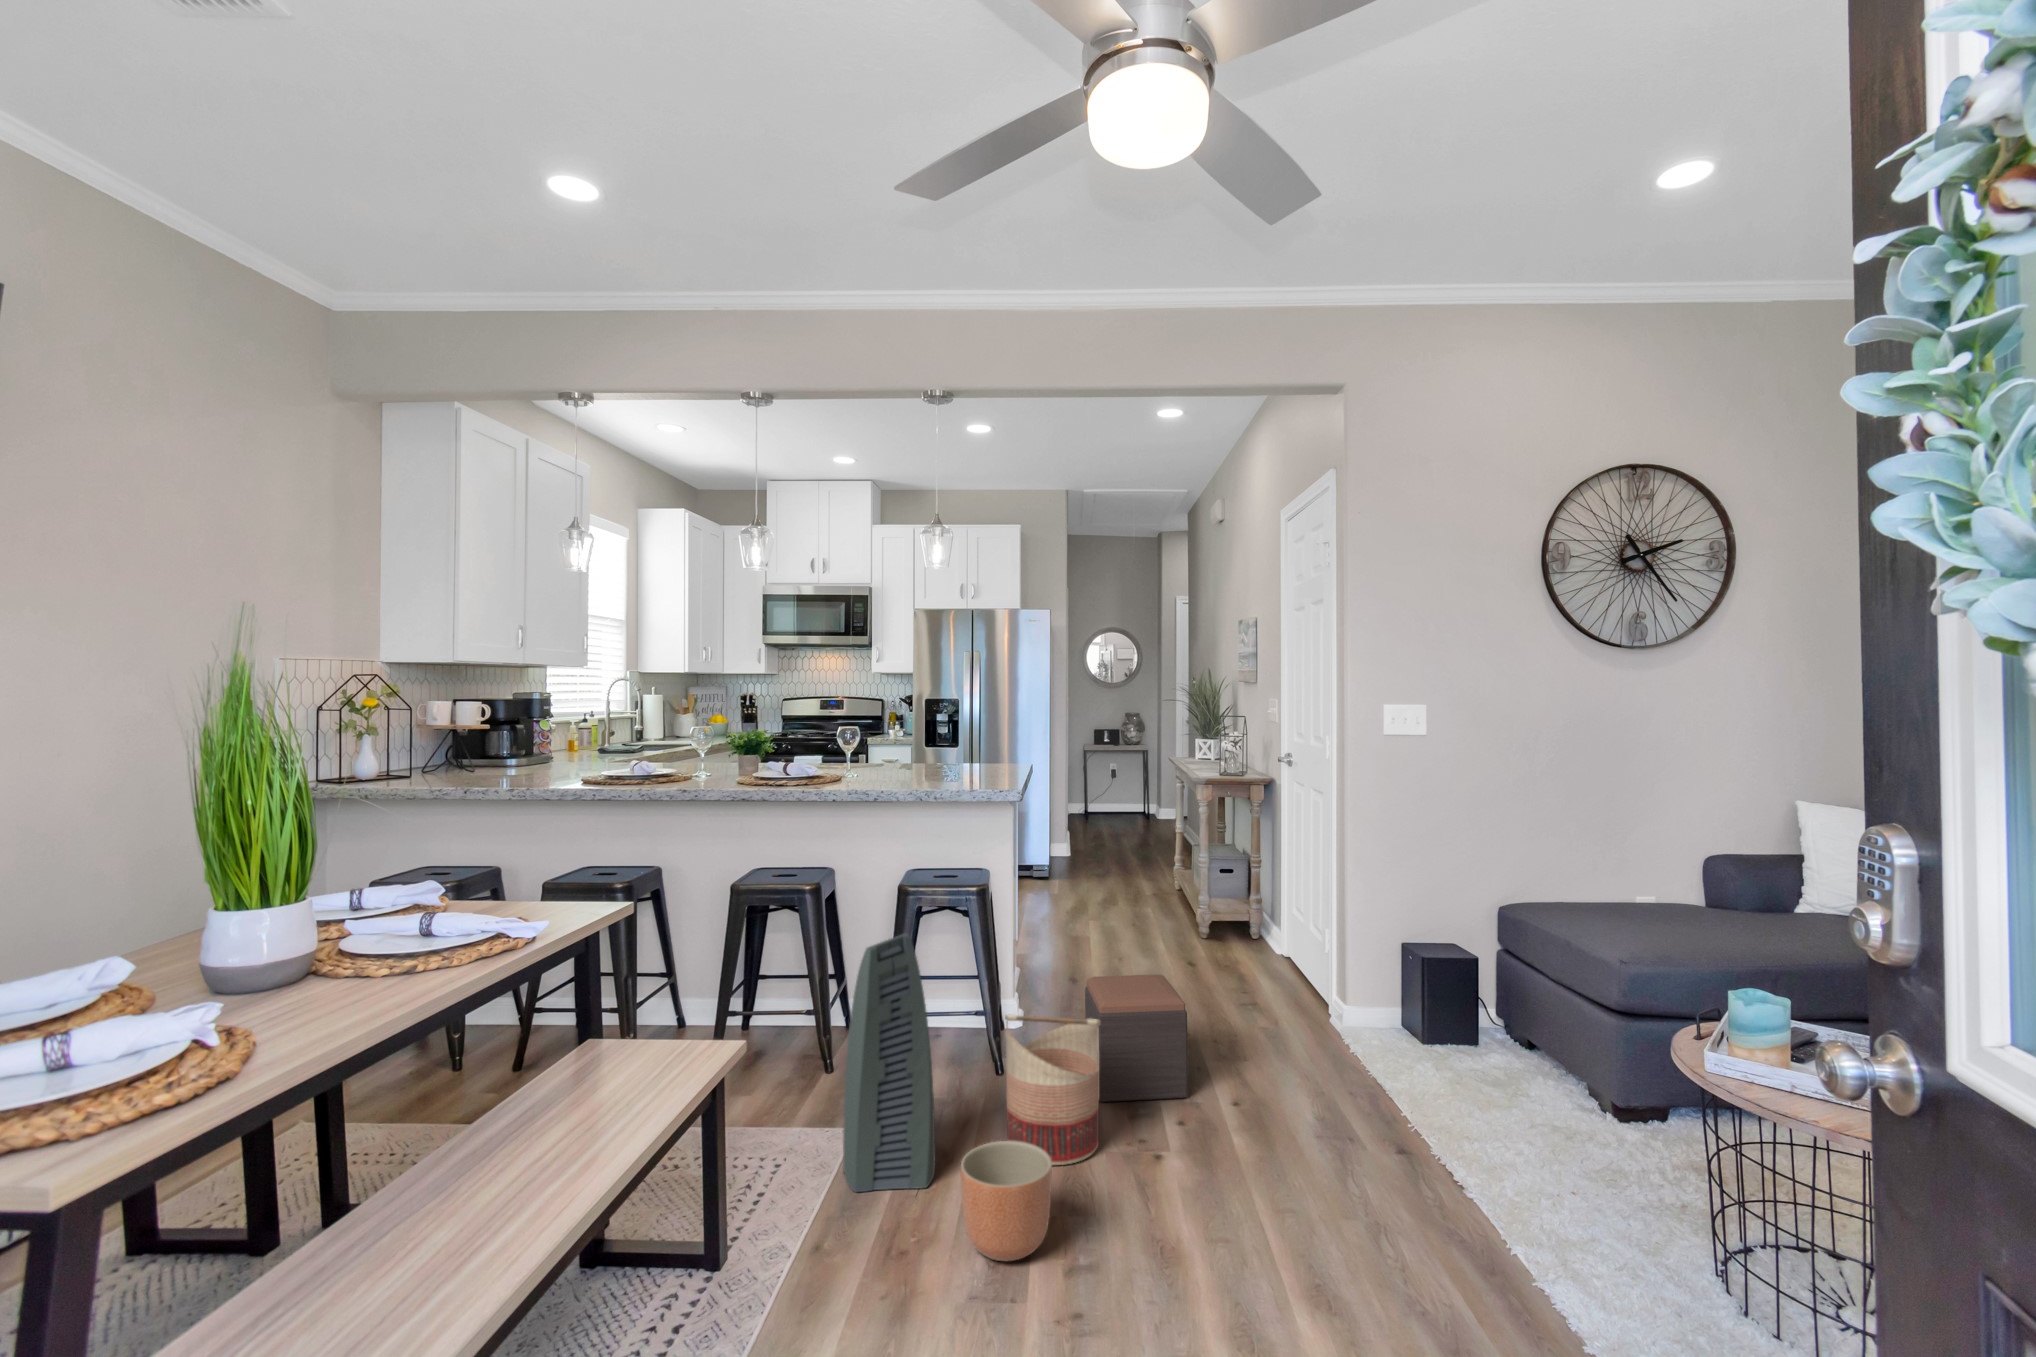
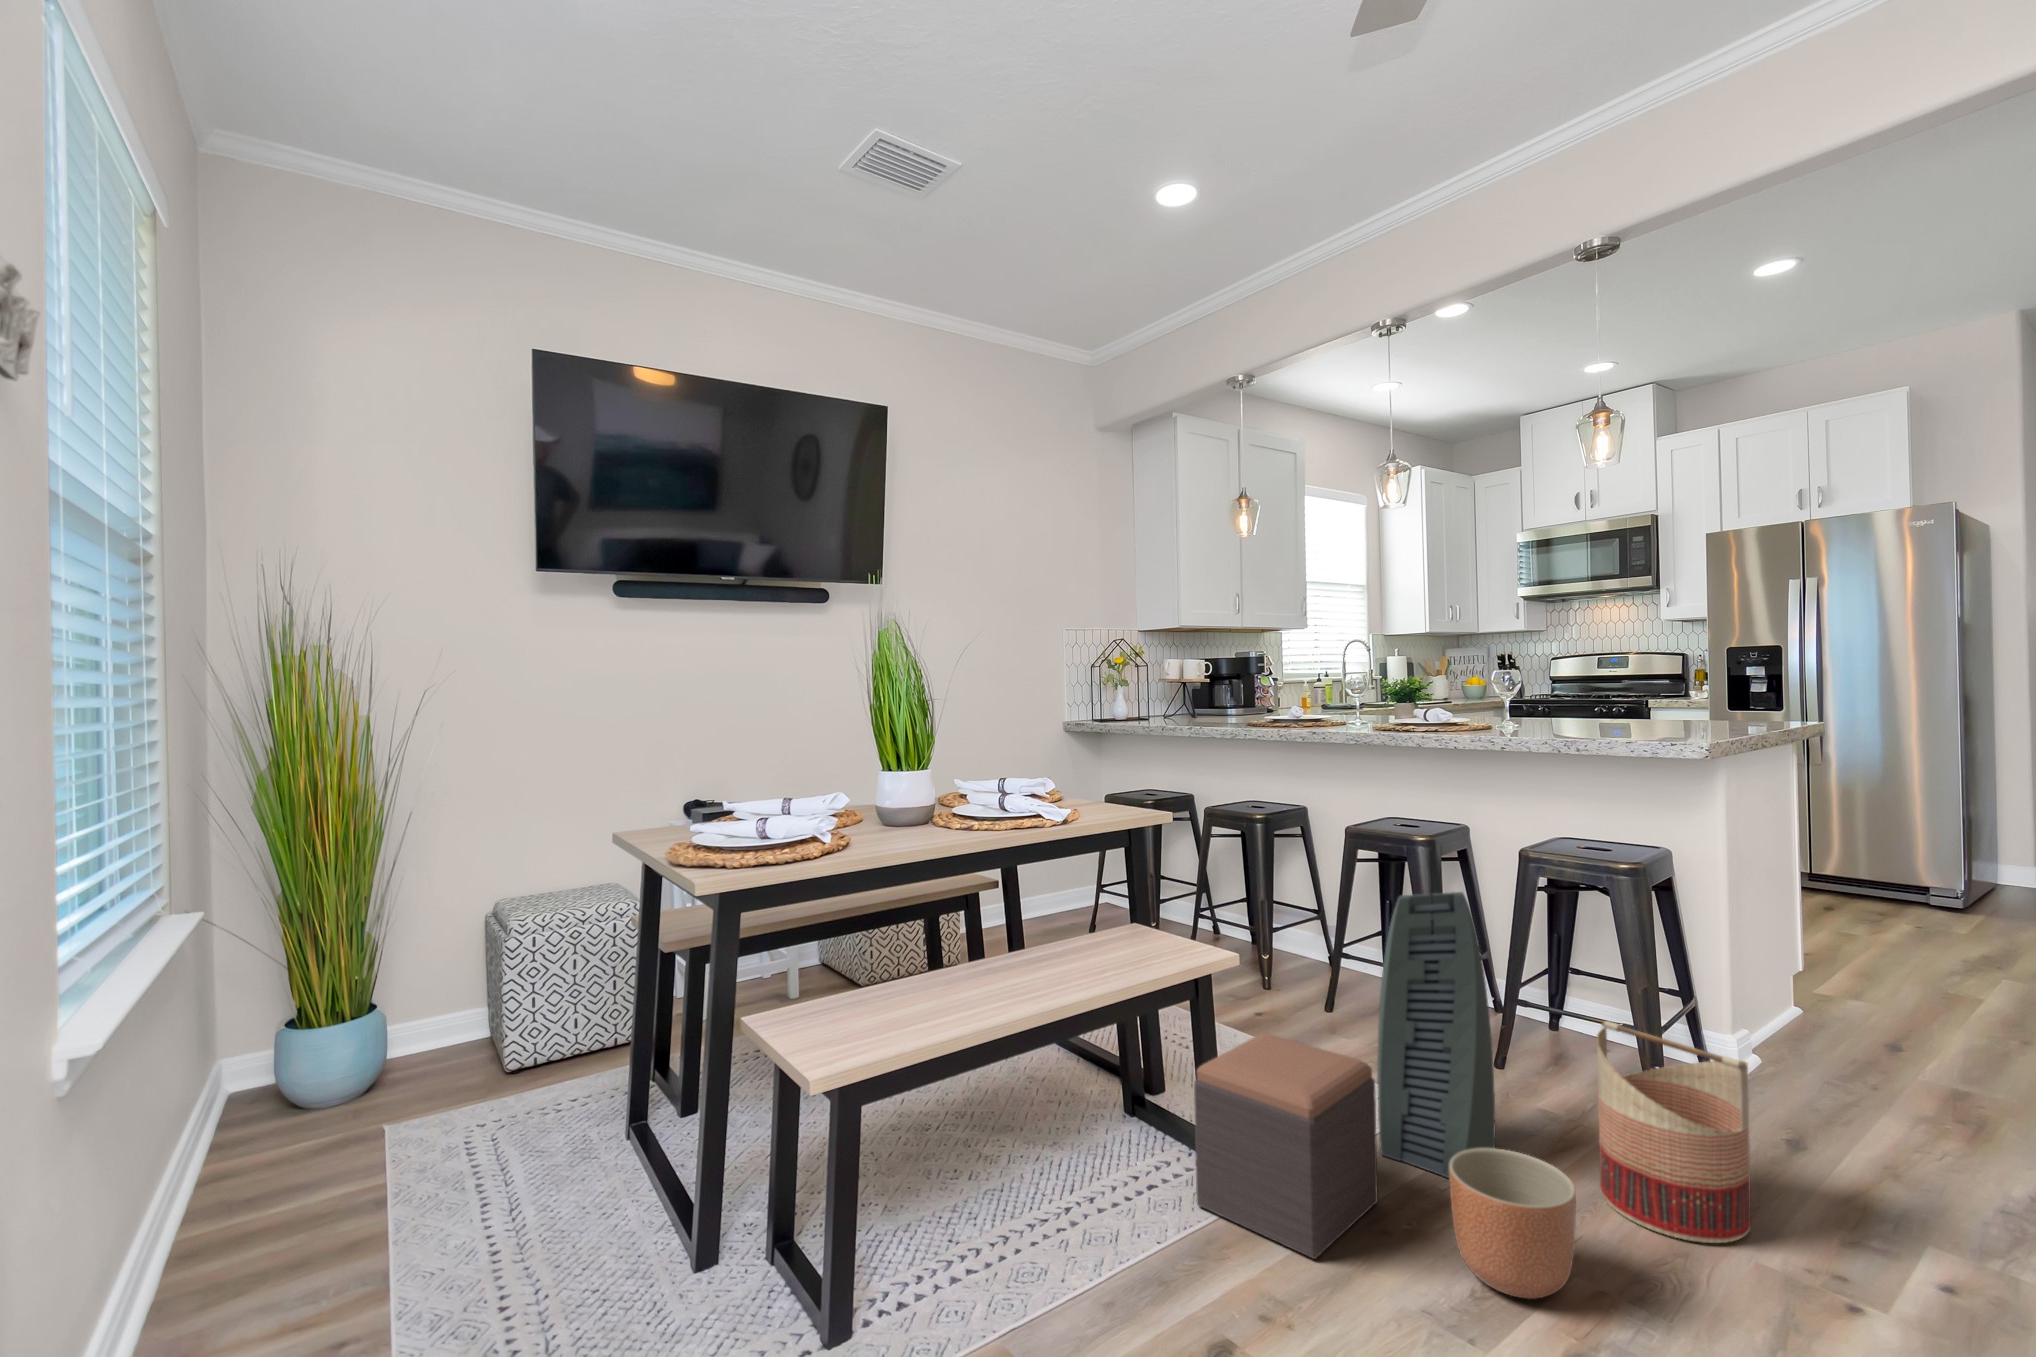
footstool: present [1085,975,1188,1102] -> present [1194,1033,1378,1259]

